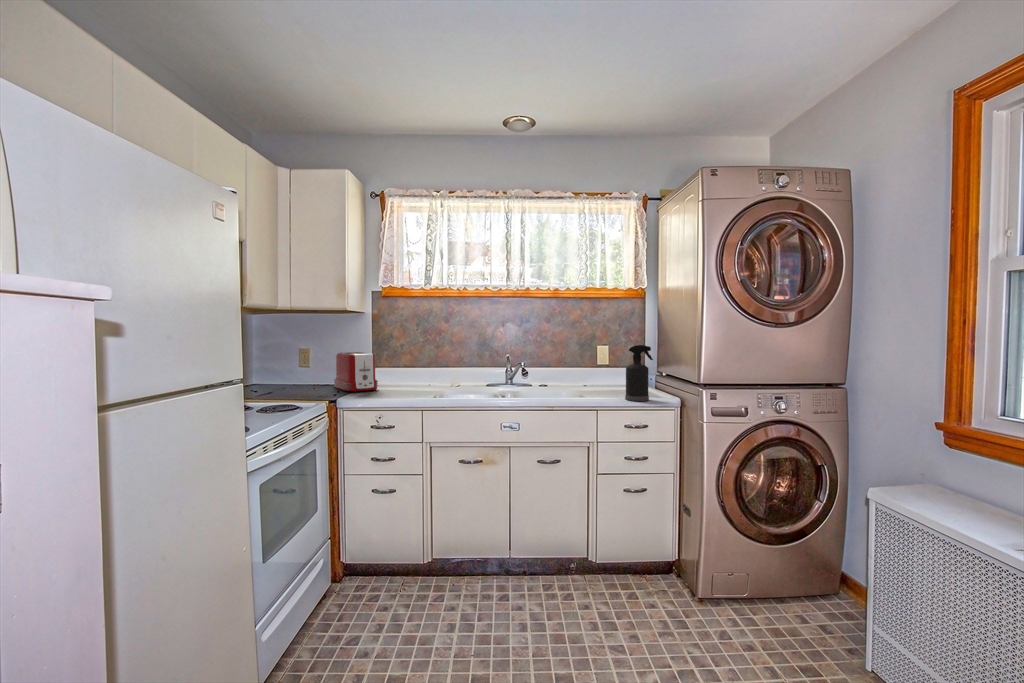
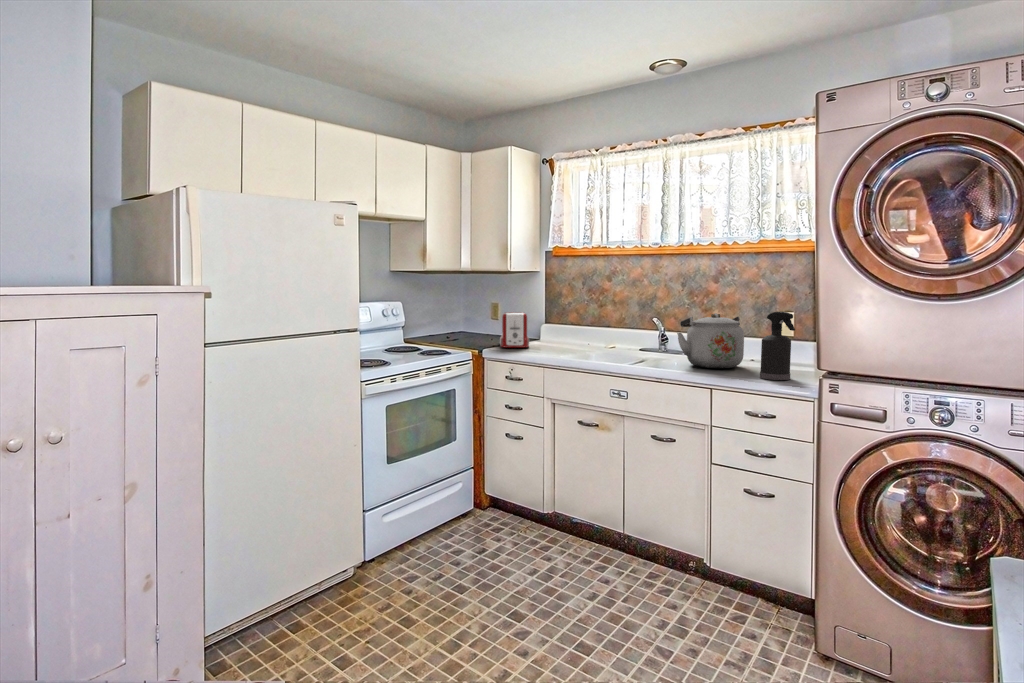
kettle: none [543,348,599,395] -> present [677,313,744,368]

